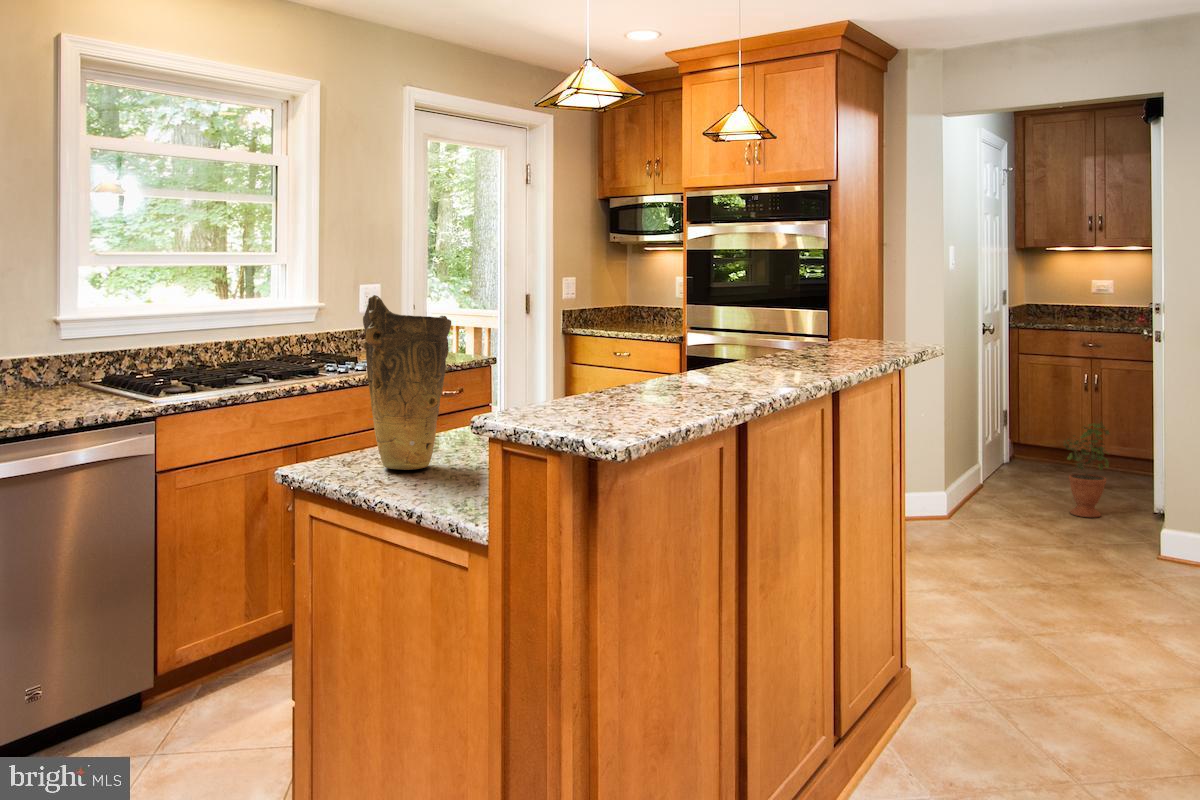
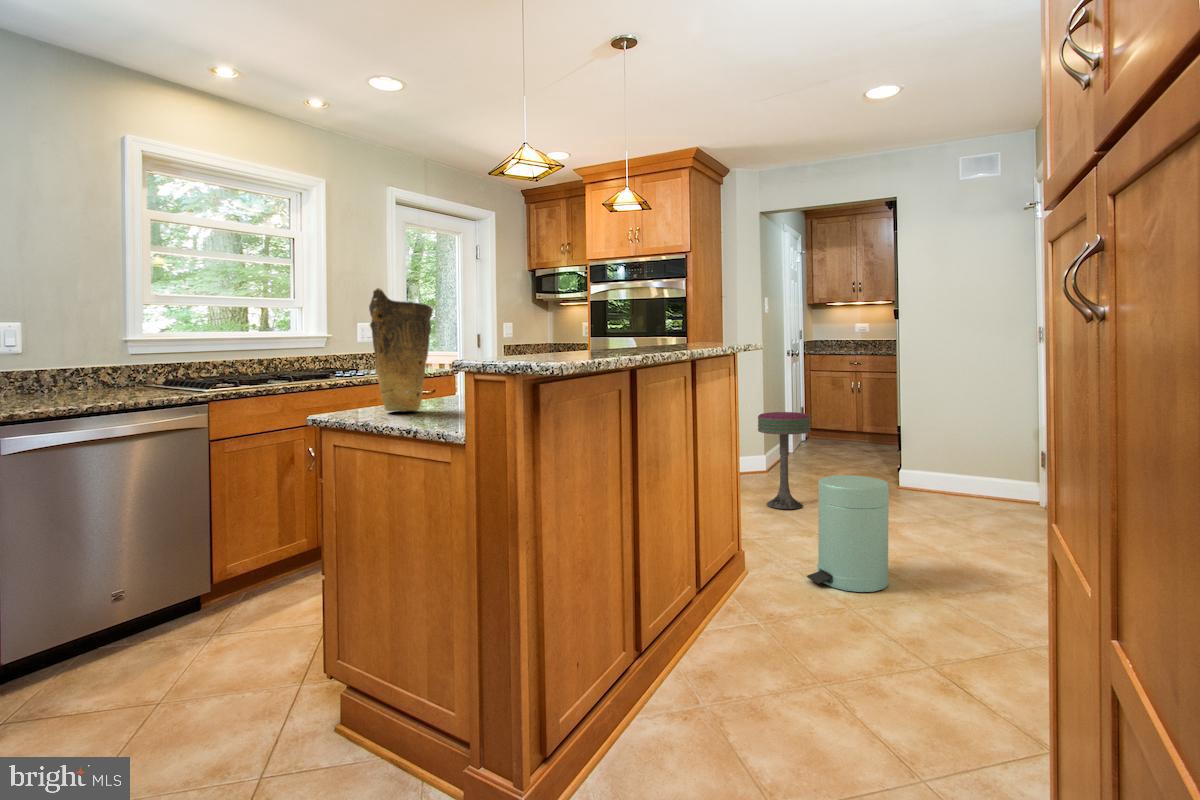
potted plant: present [1064,423,1110,517] -> none [838,406,868,471]
bar stool: none [935,431,1018,579] -> present [758,412,811,509]
trash can: none [997,552,1136,736] -> present [807,475,889,592]

